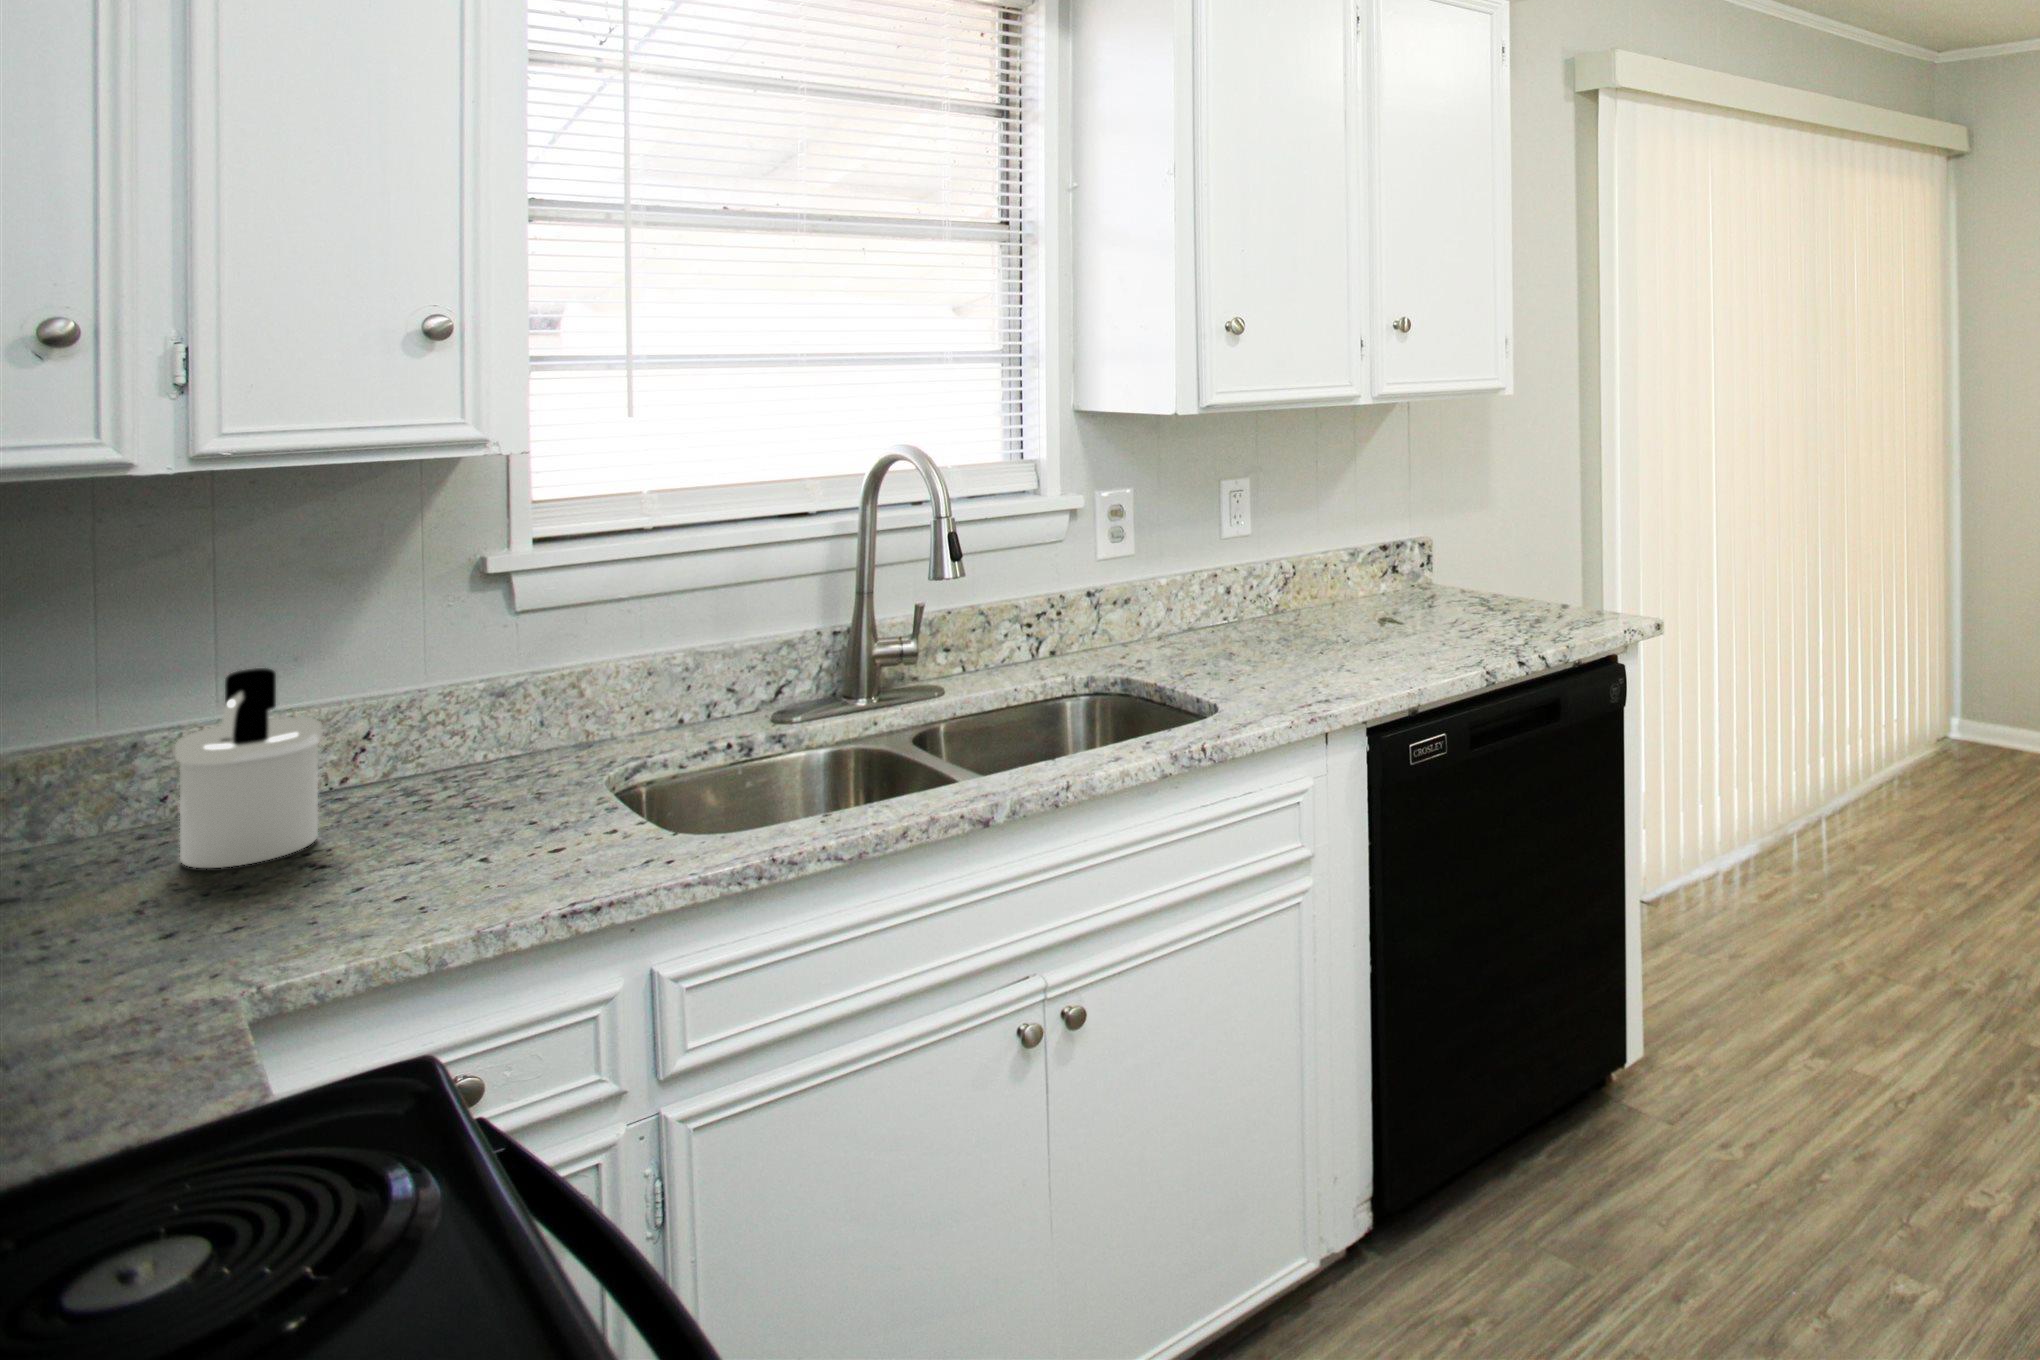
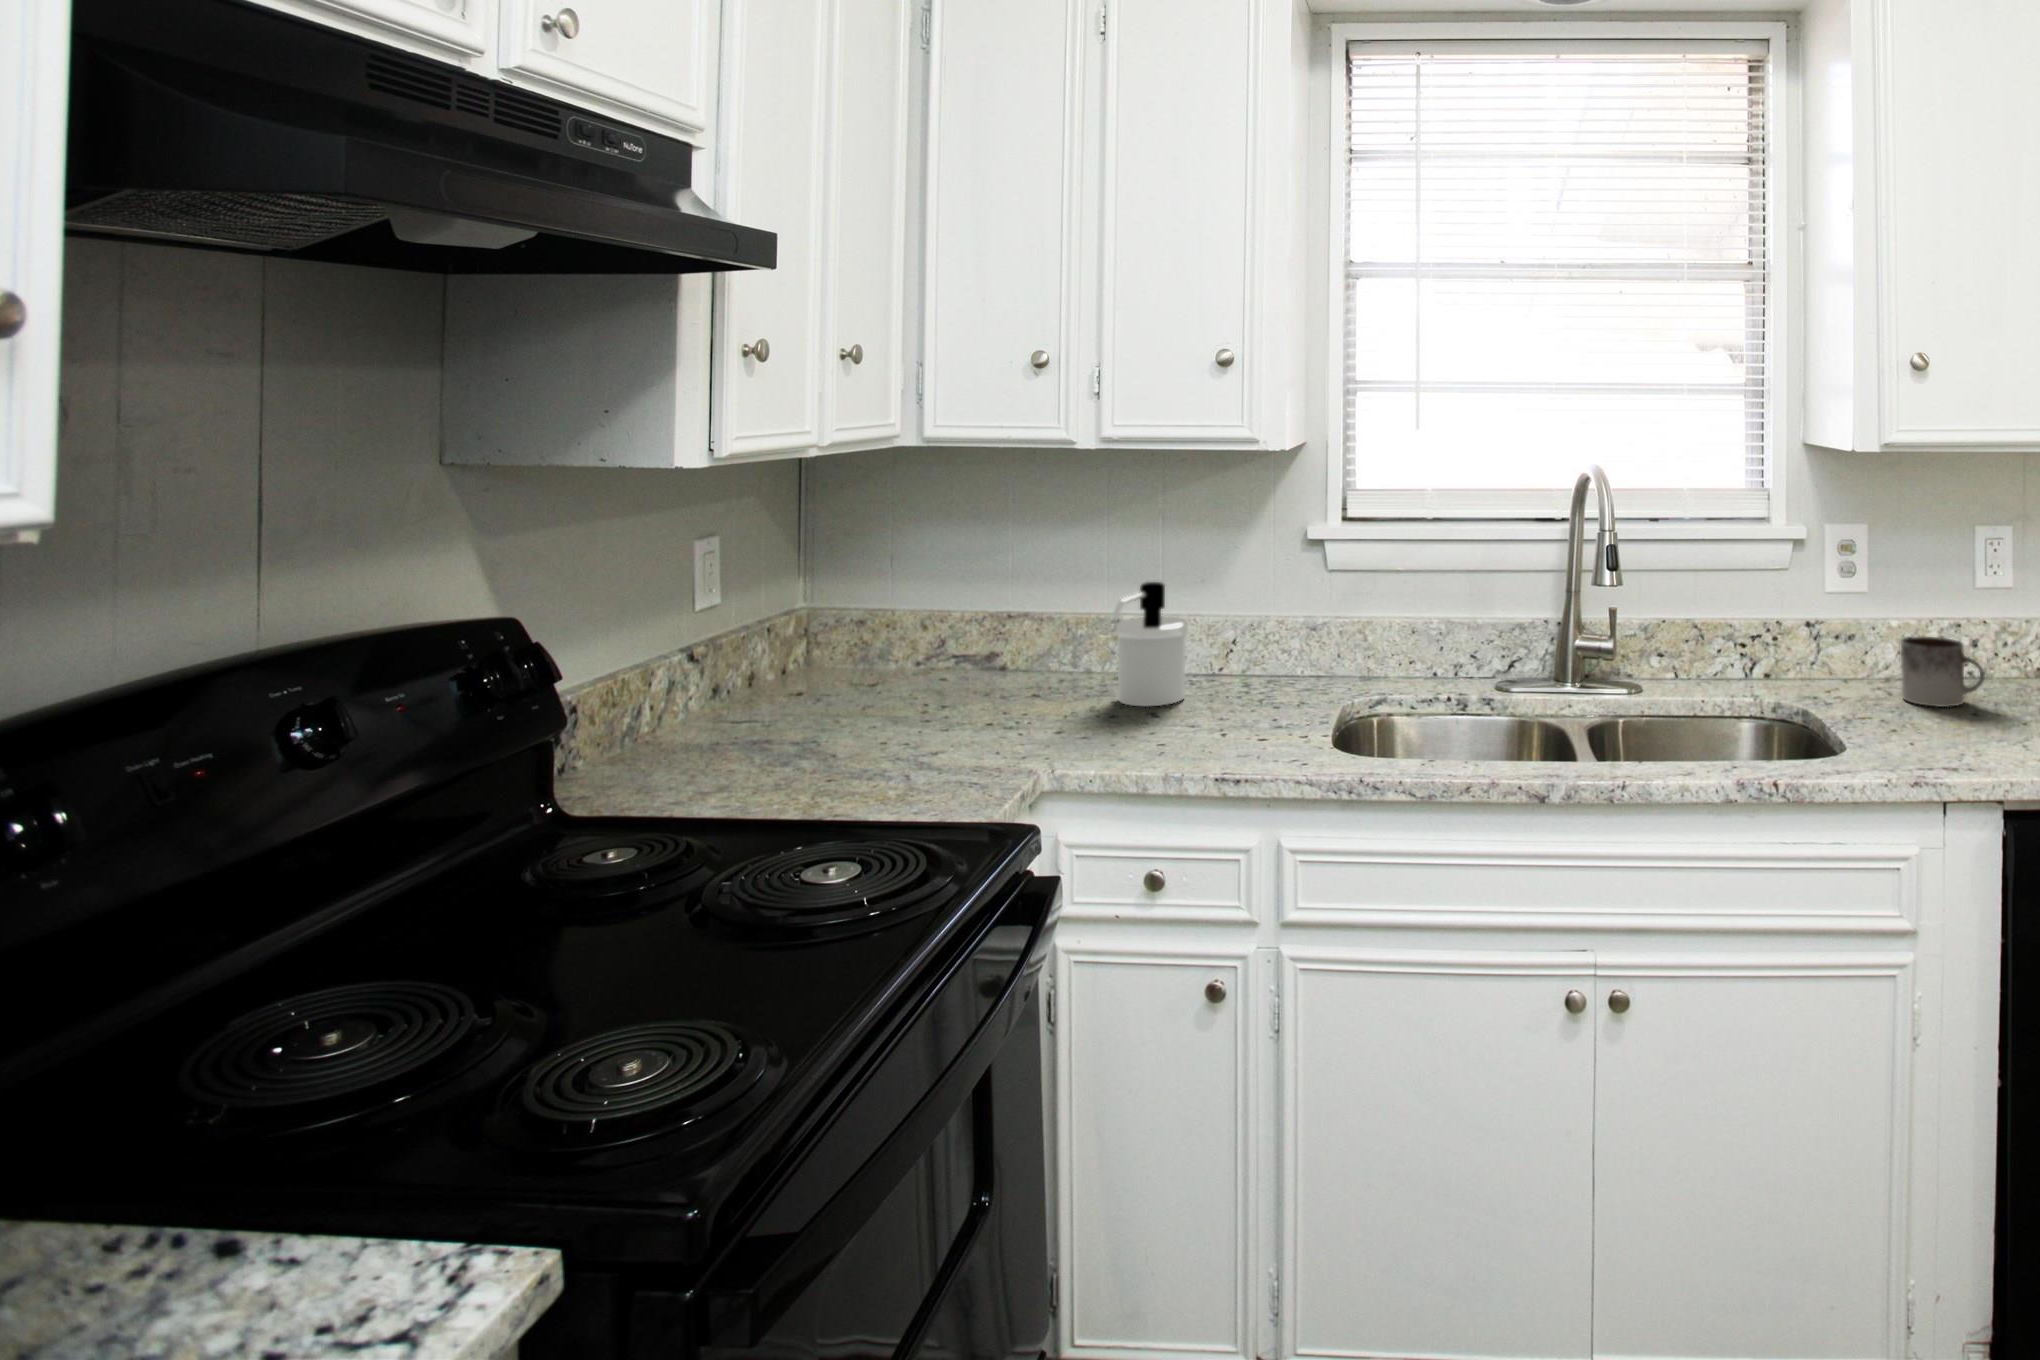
mug: none [1200,588,1275,653] -> present [1901,636,1985,707]

